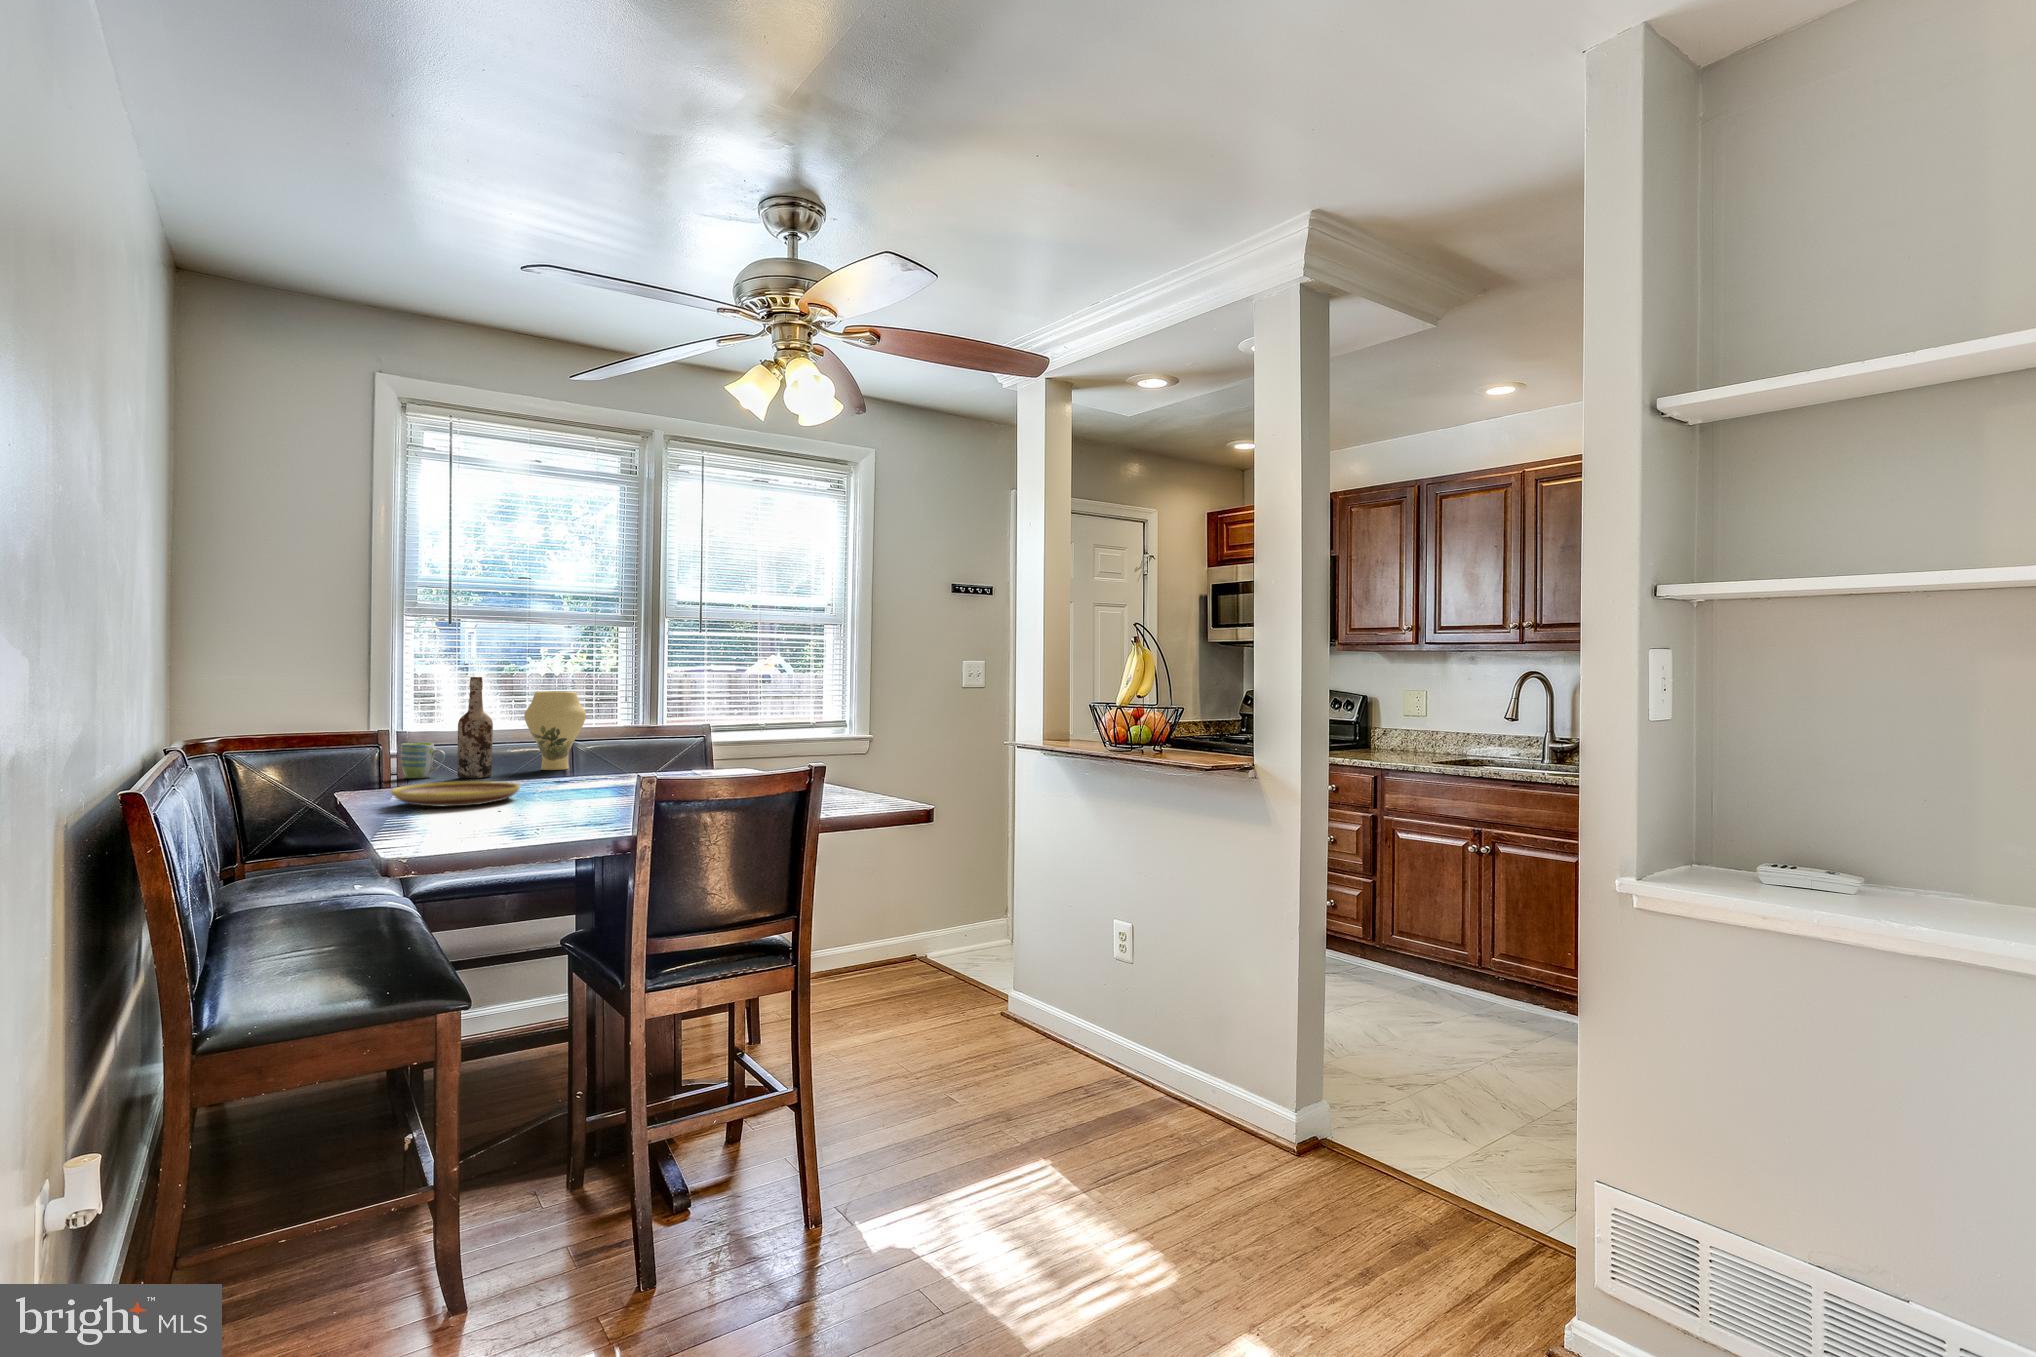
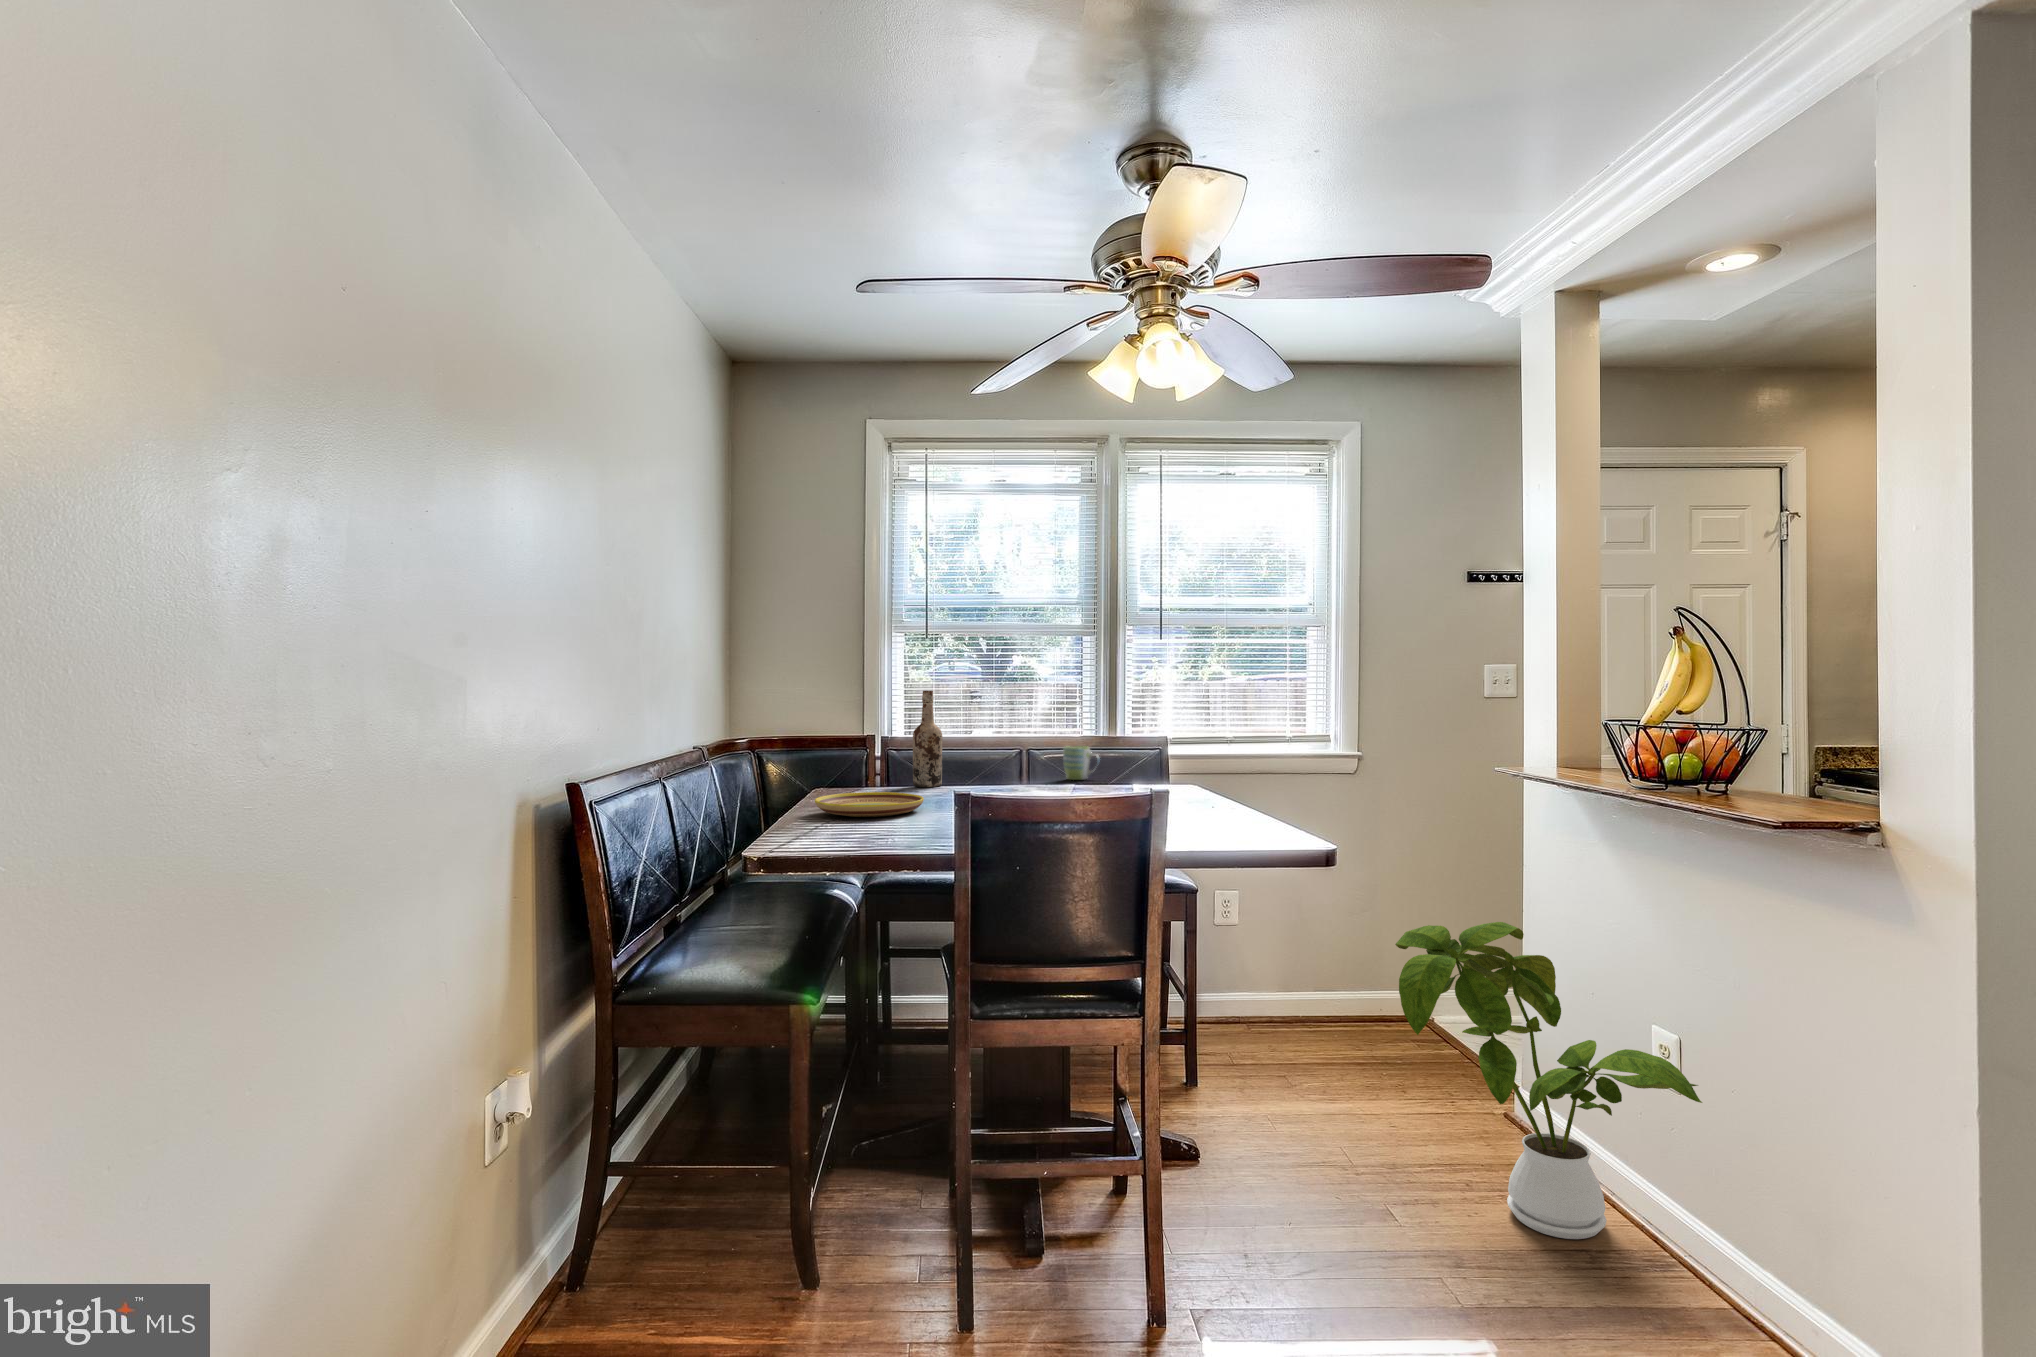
vase: present [524,691,586,770] -> none [975,704,1031,782]
mug: present [401,742,445,778] -> present [1063,747,1100,780]
house plant: none [949,856,1162,1086] -> present [1395,922,1702,1239]

